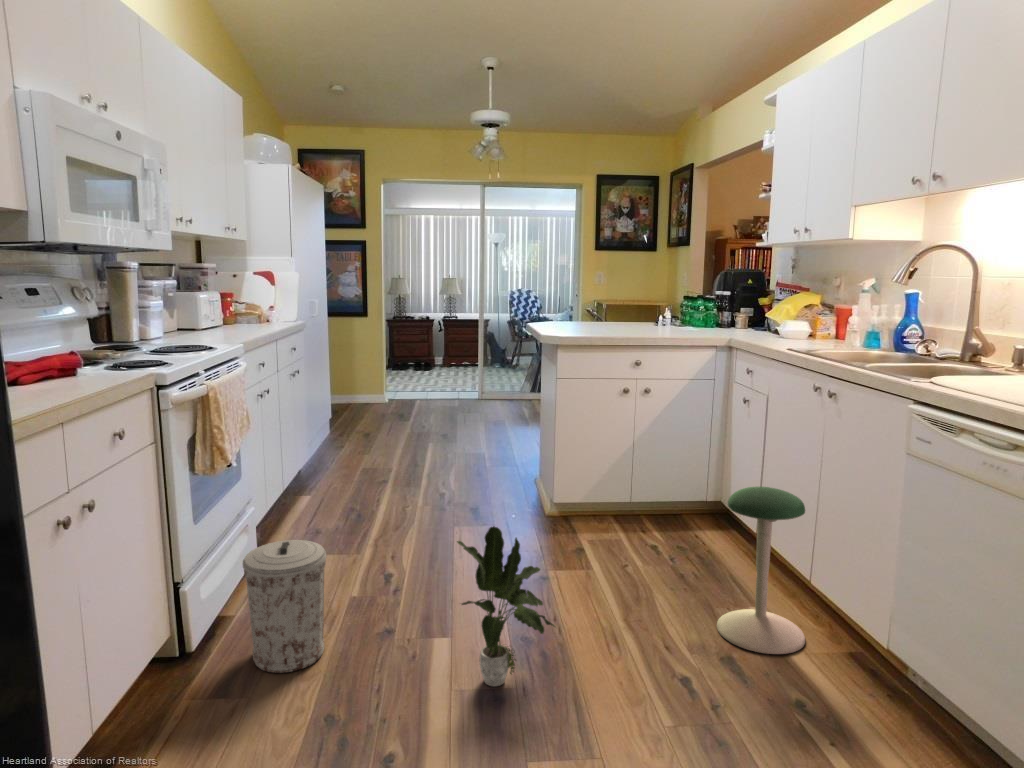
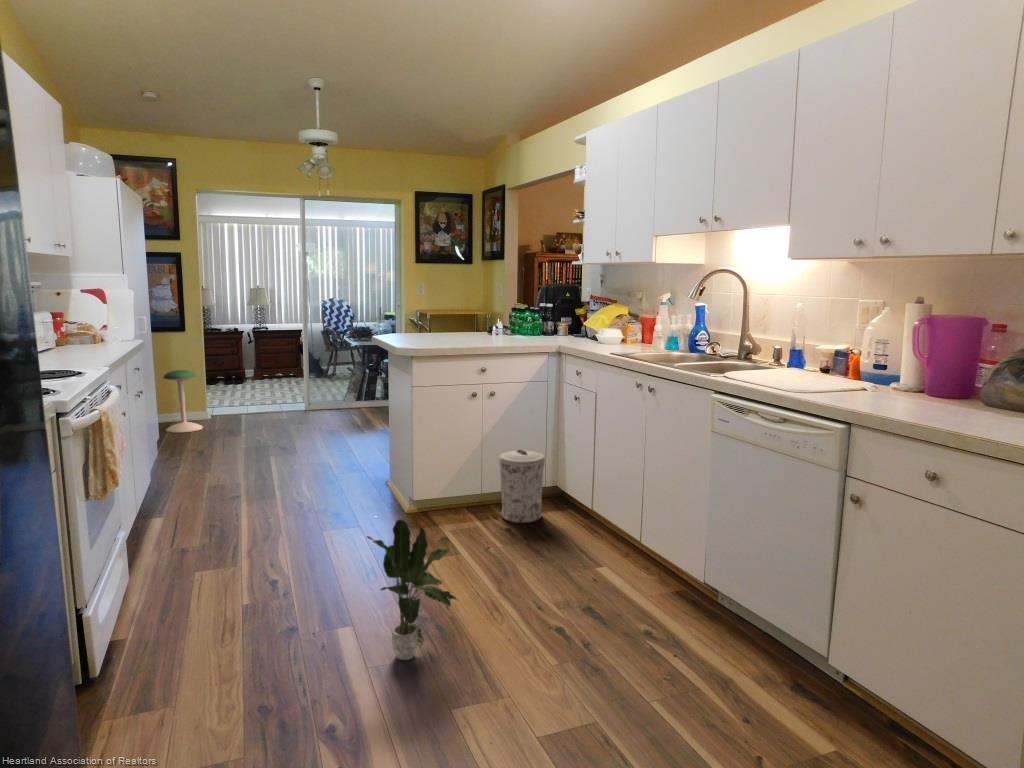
stool: present [717,487,805,654] -> present [164,370,203,433]
trash can: present [243,540,326,673] -> present [499,450,545,523]

